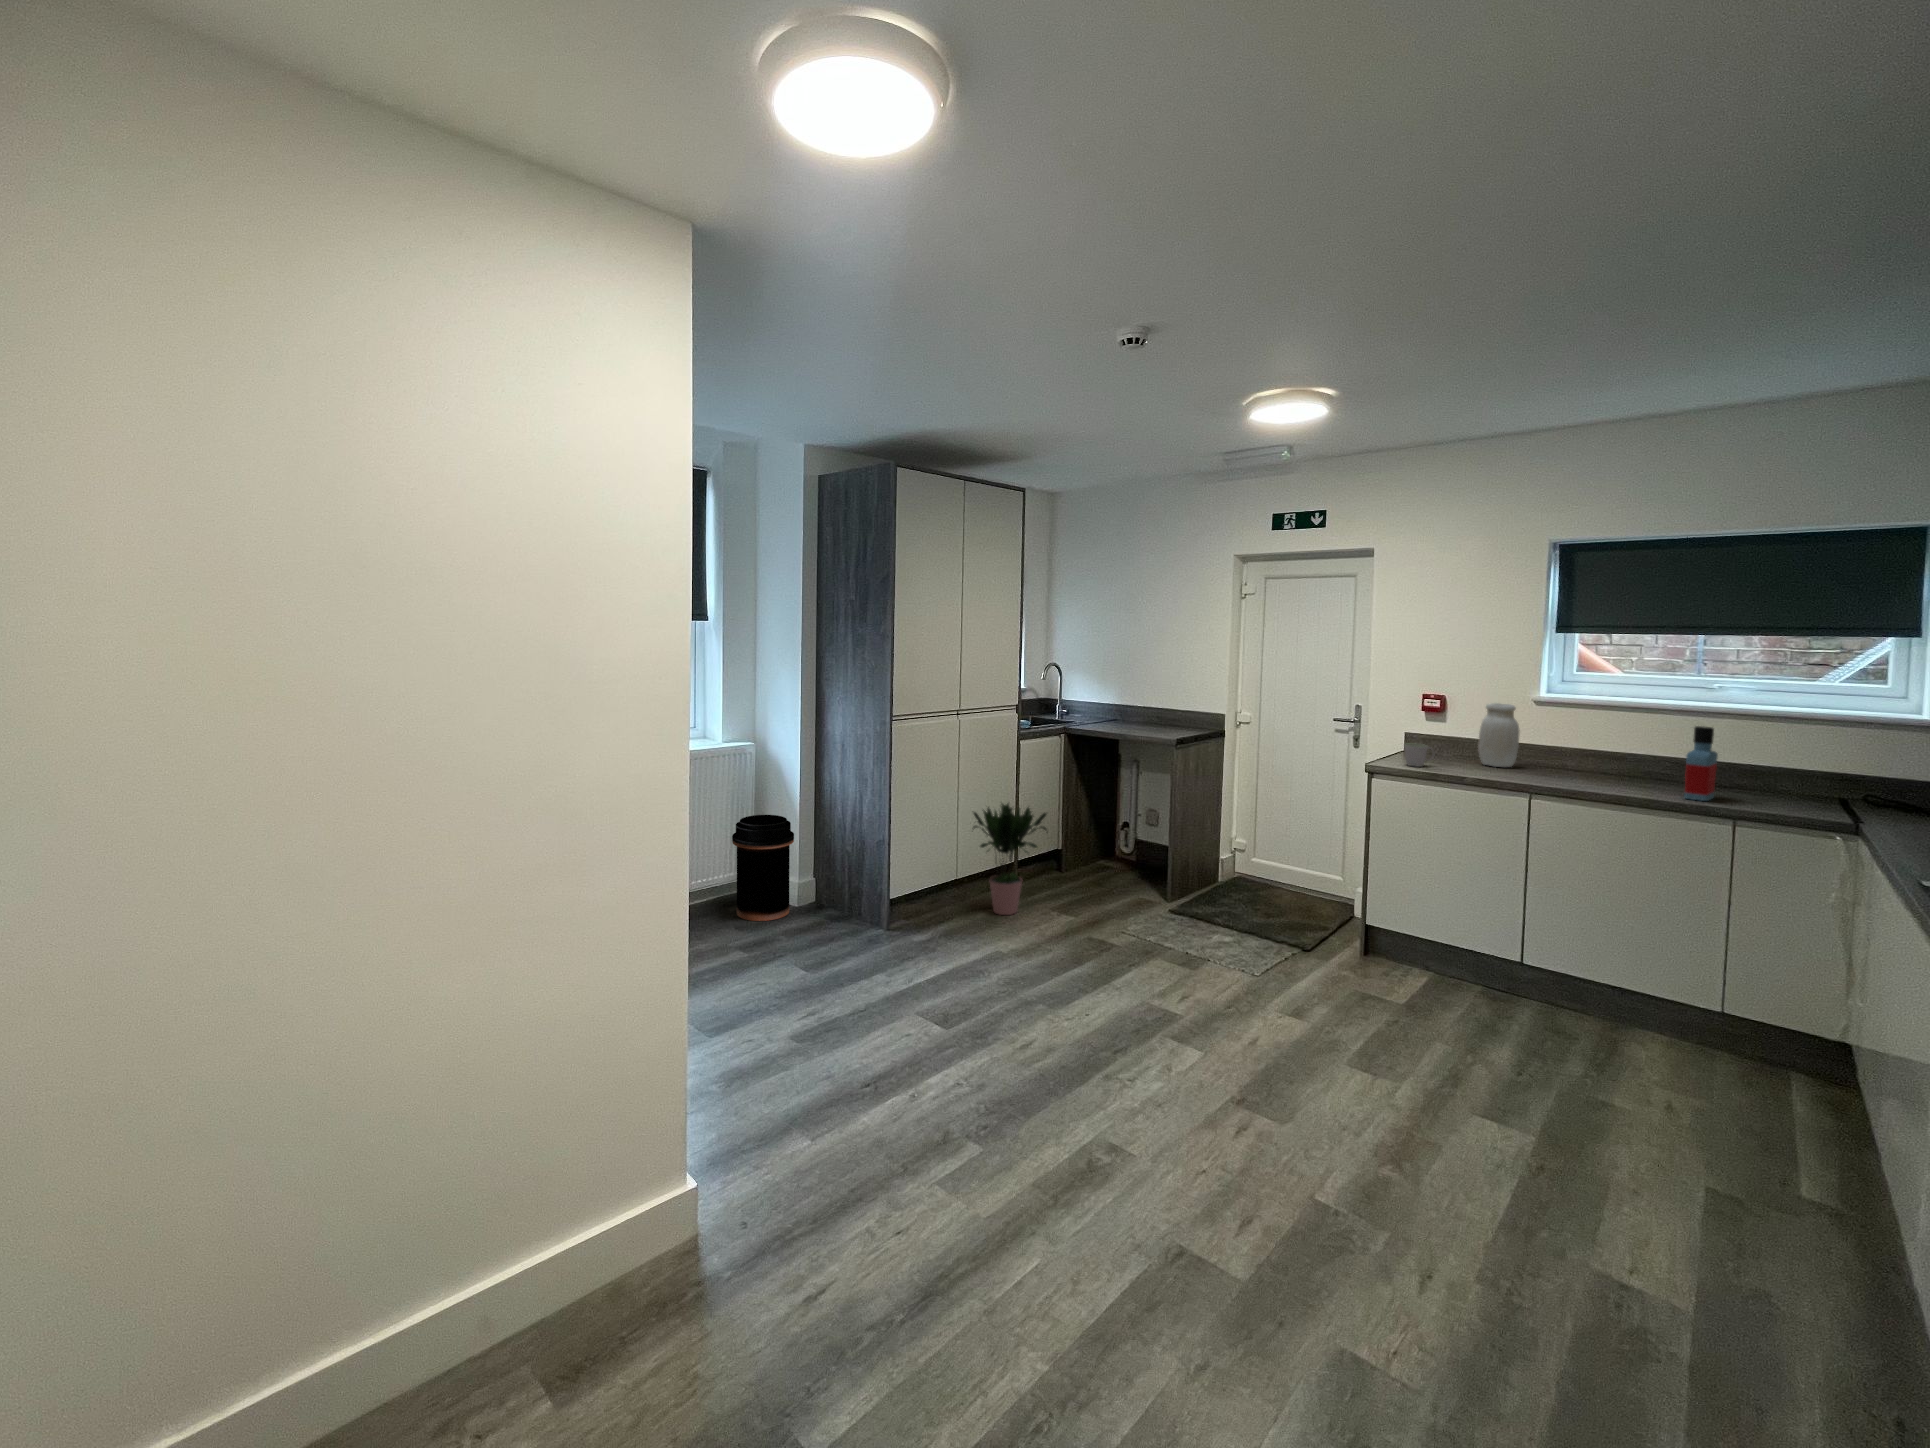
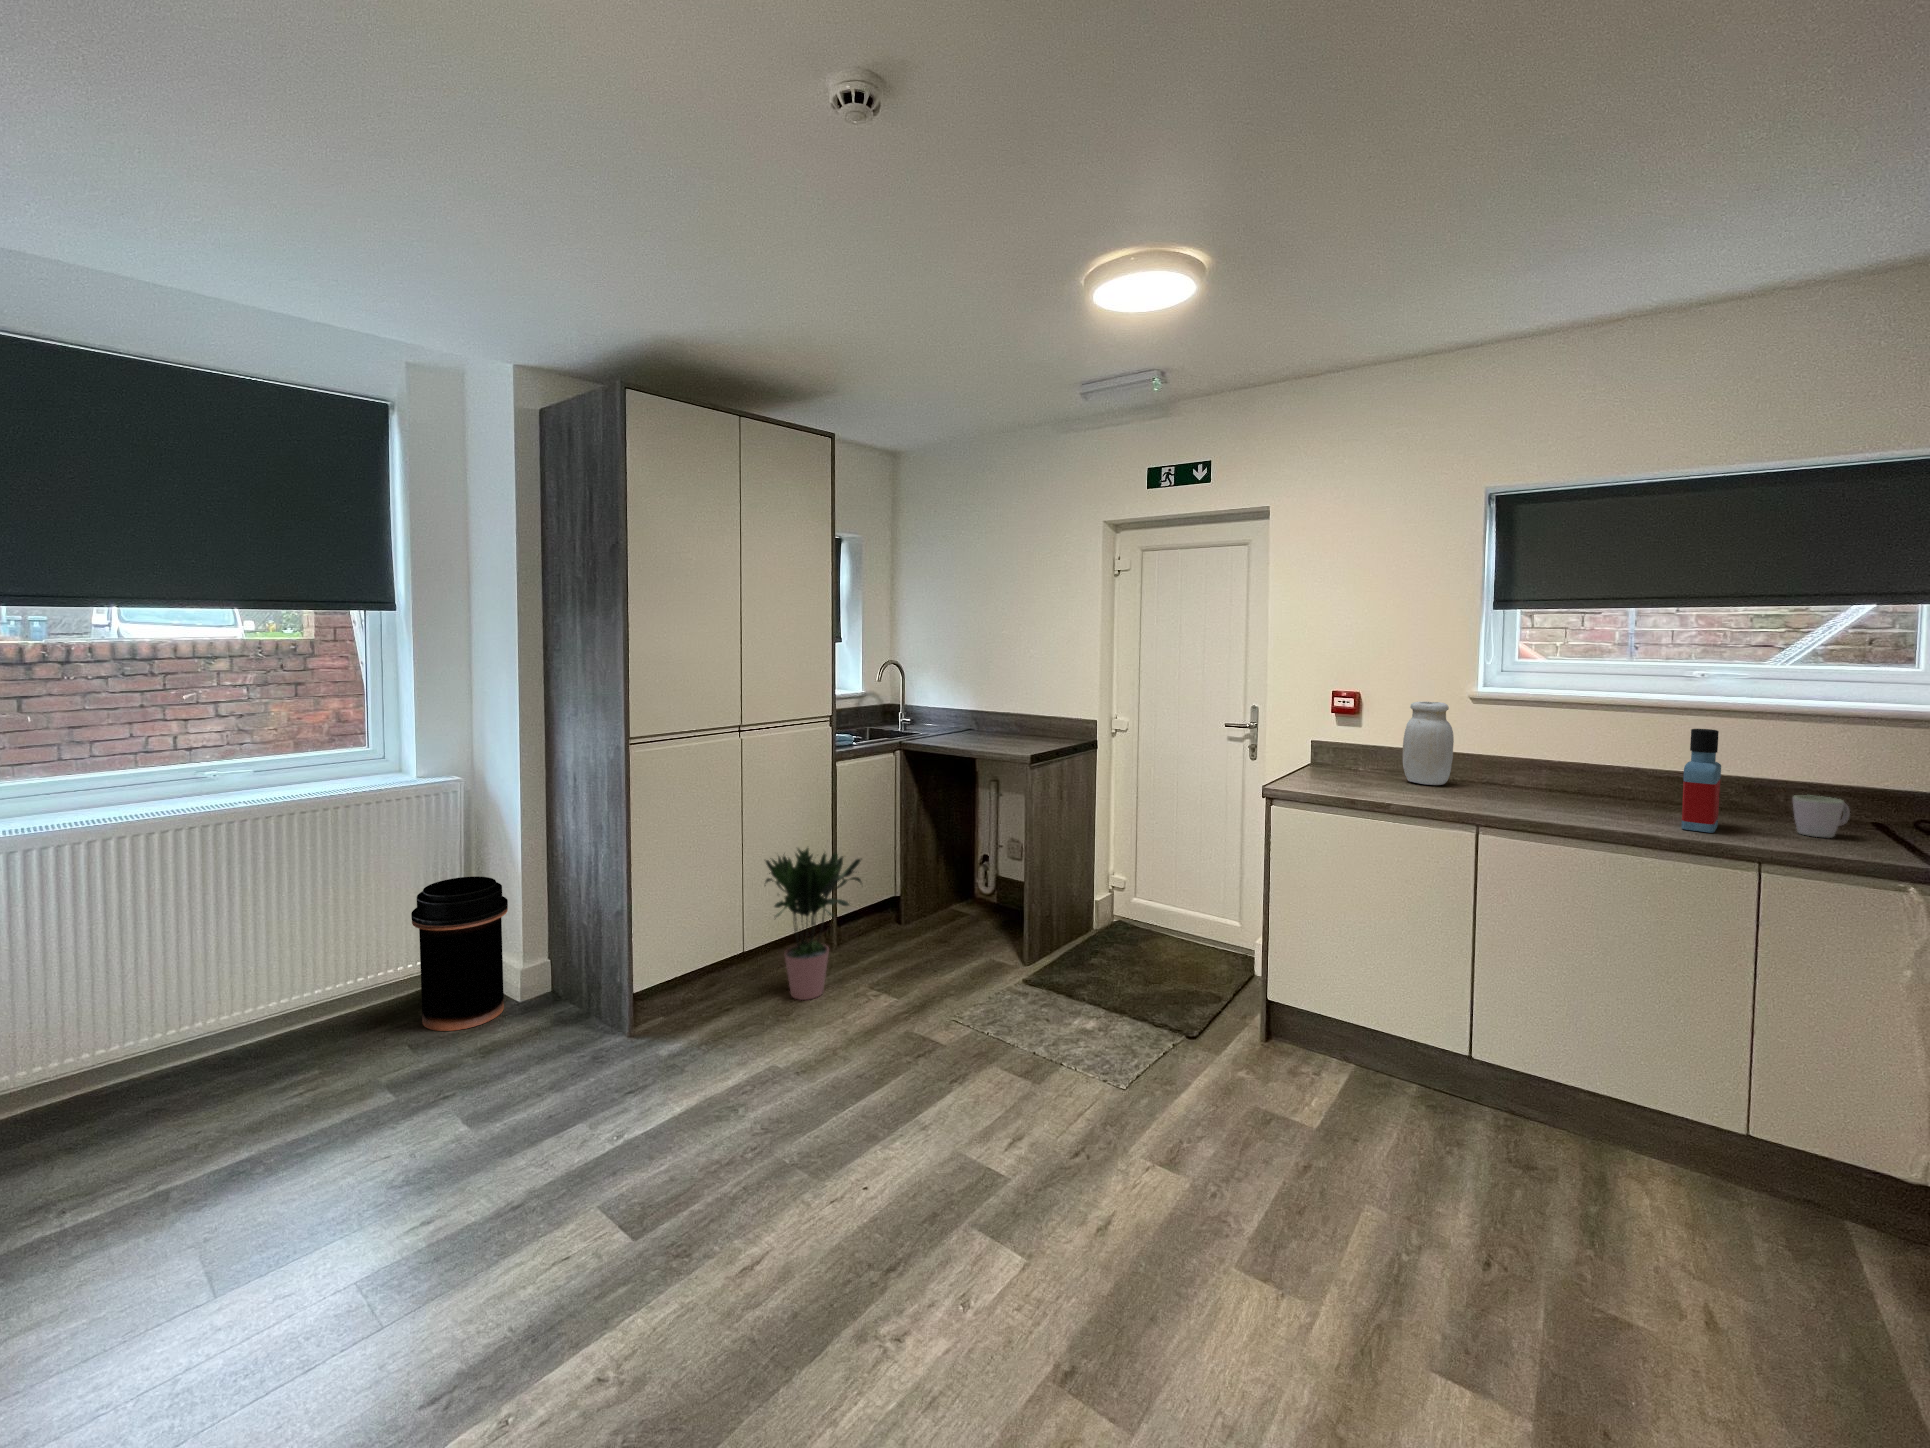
mug: present [1404,743,1434,767] -> present [1792,795,1850,837]

